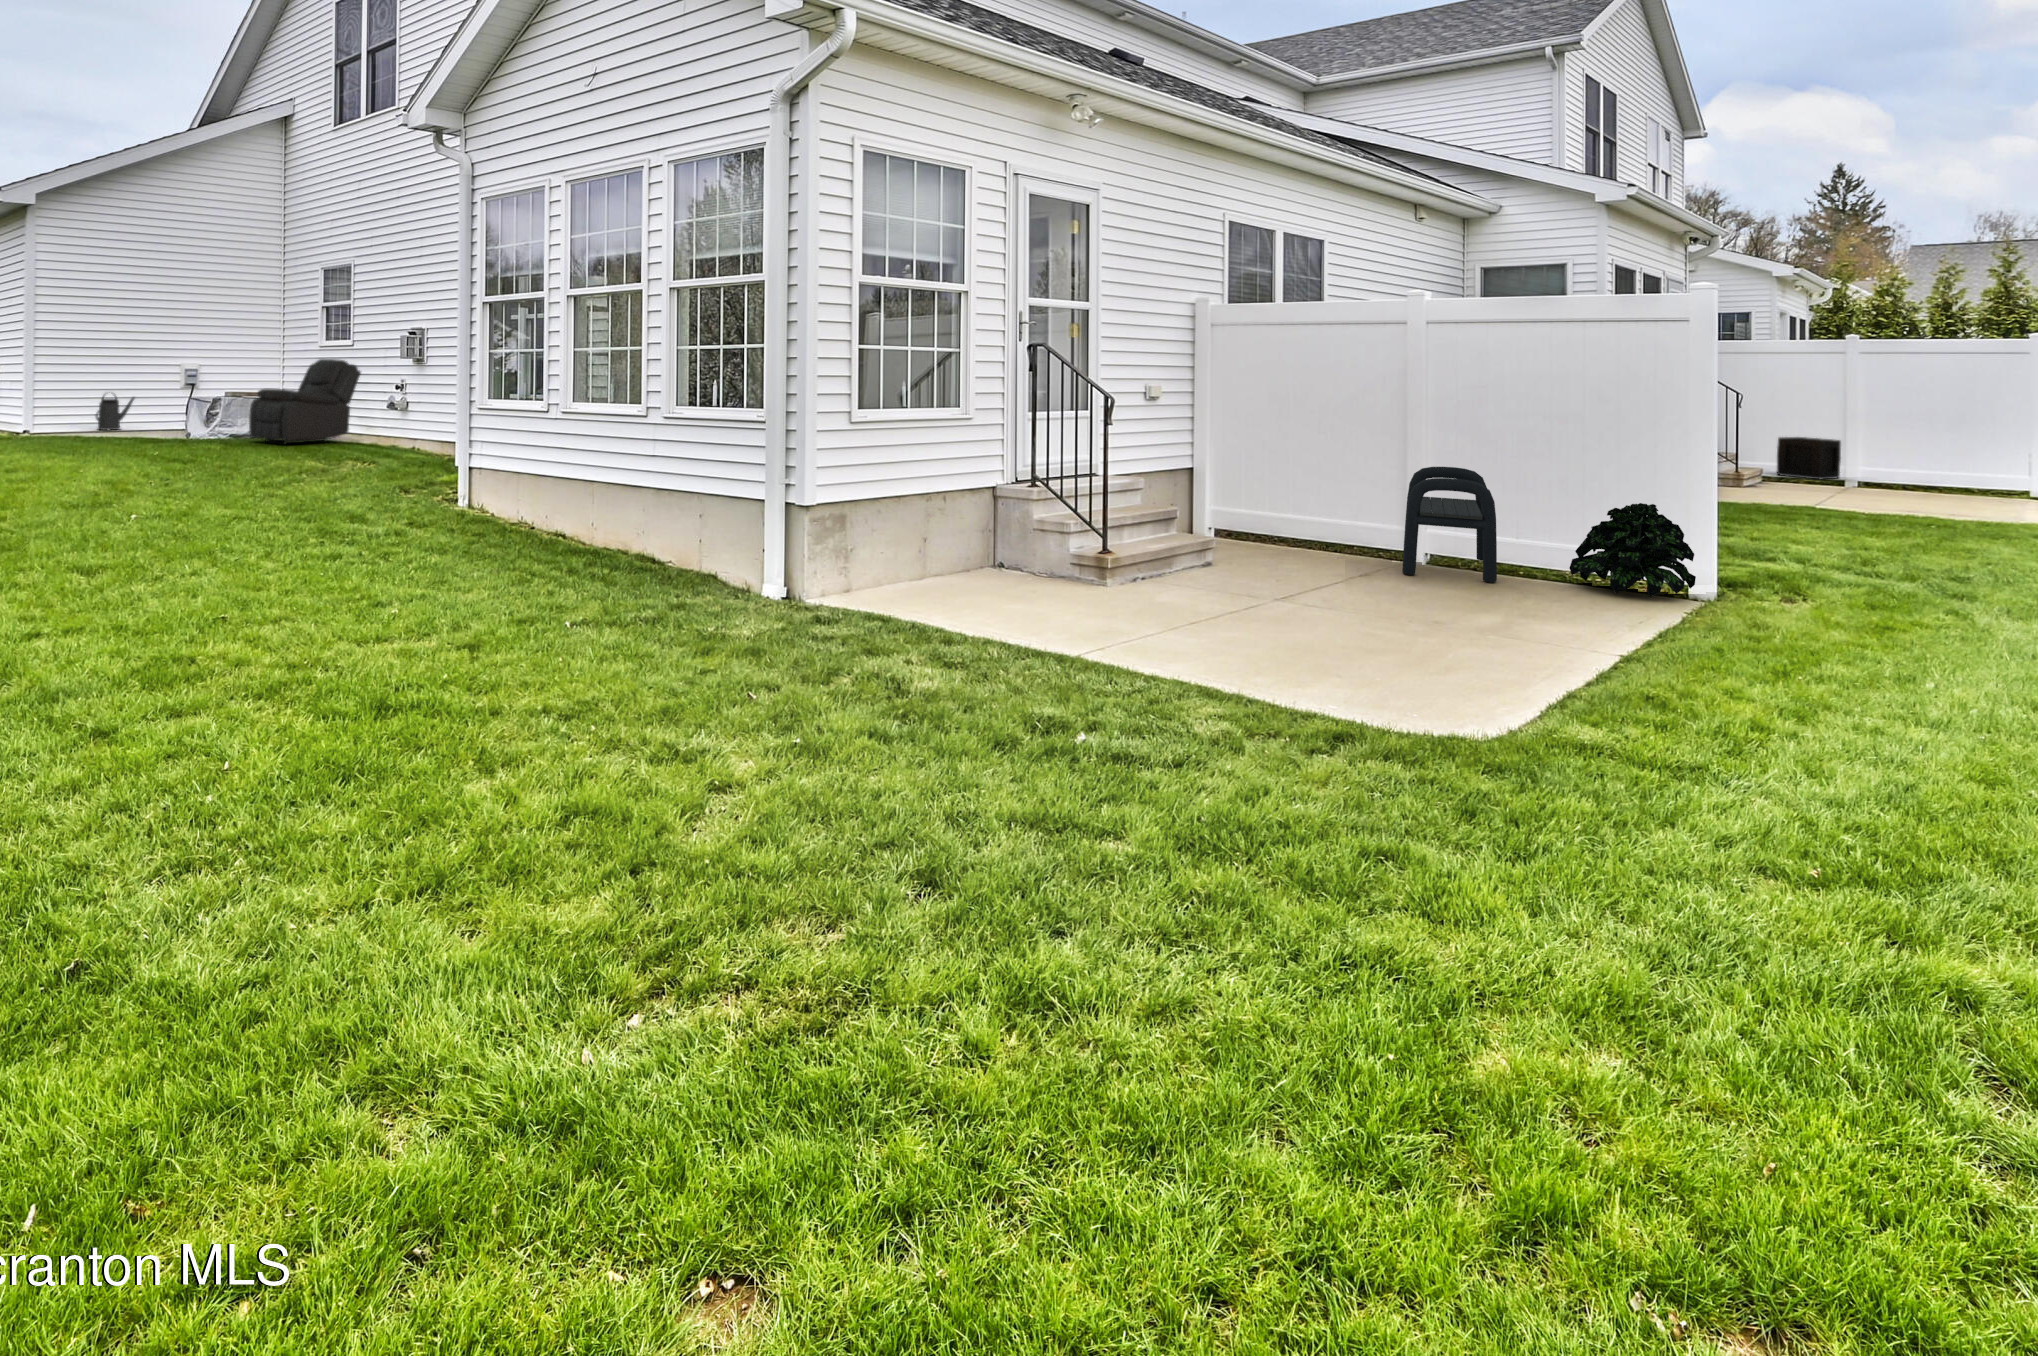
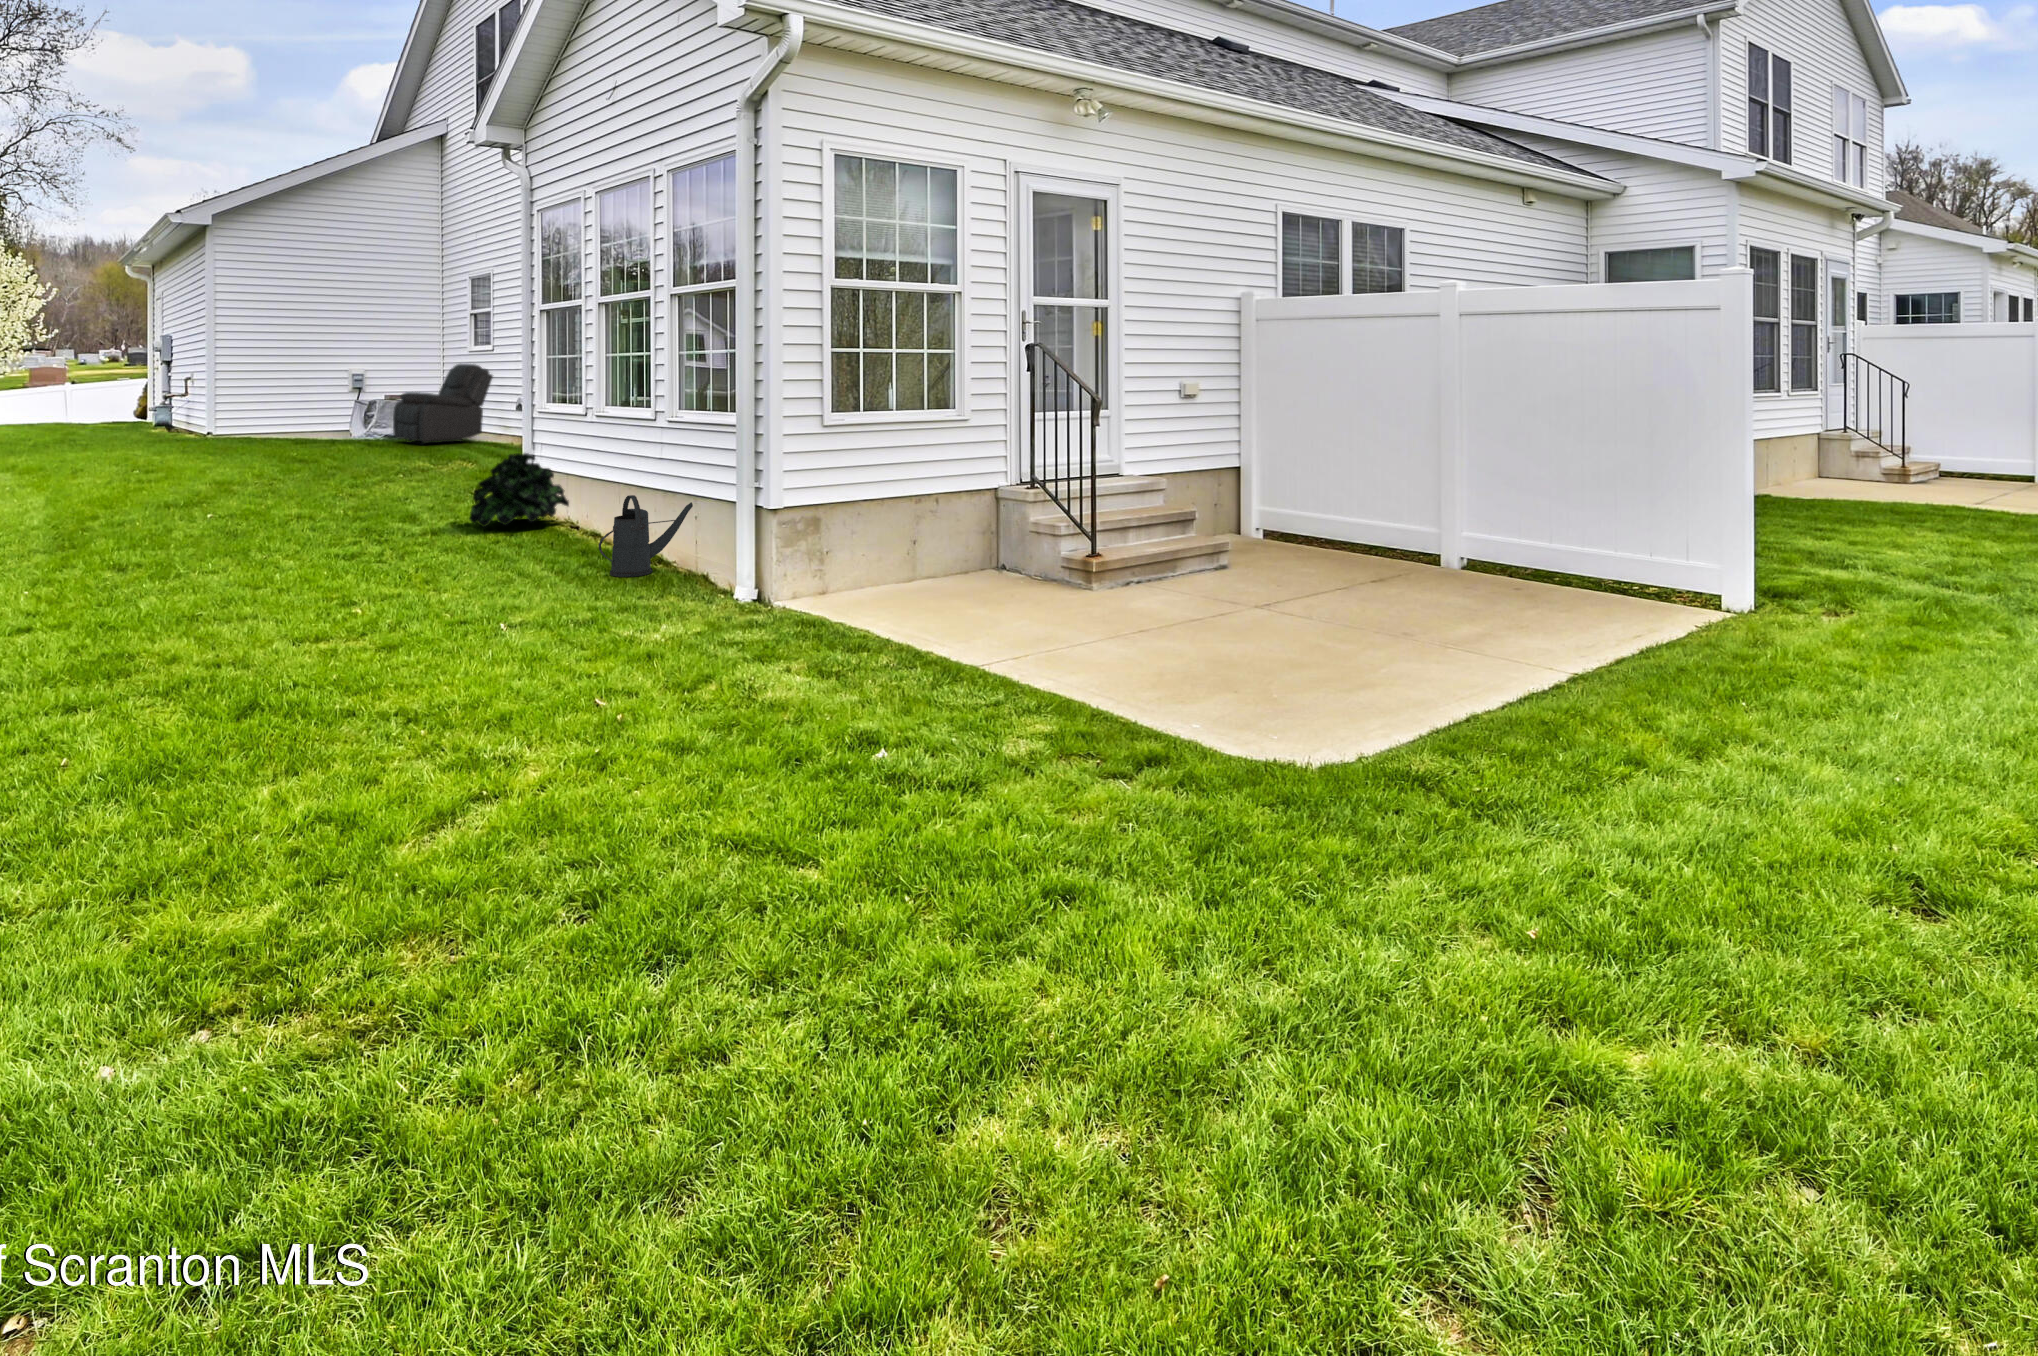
watering can: present [96,395,134,430] -> present [599,495,693,577]
wooden crate: present [1777,437,1841,480] -> none [1955,431,2030,478]
bench: present [1402,467,1497,583] -> none [1407,466,1517,587]
potted plant: present [1569,503,1696,597] -> present [469,453,569,527]

